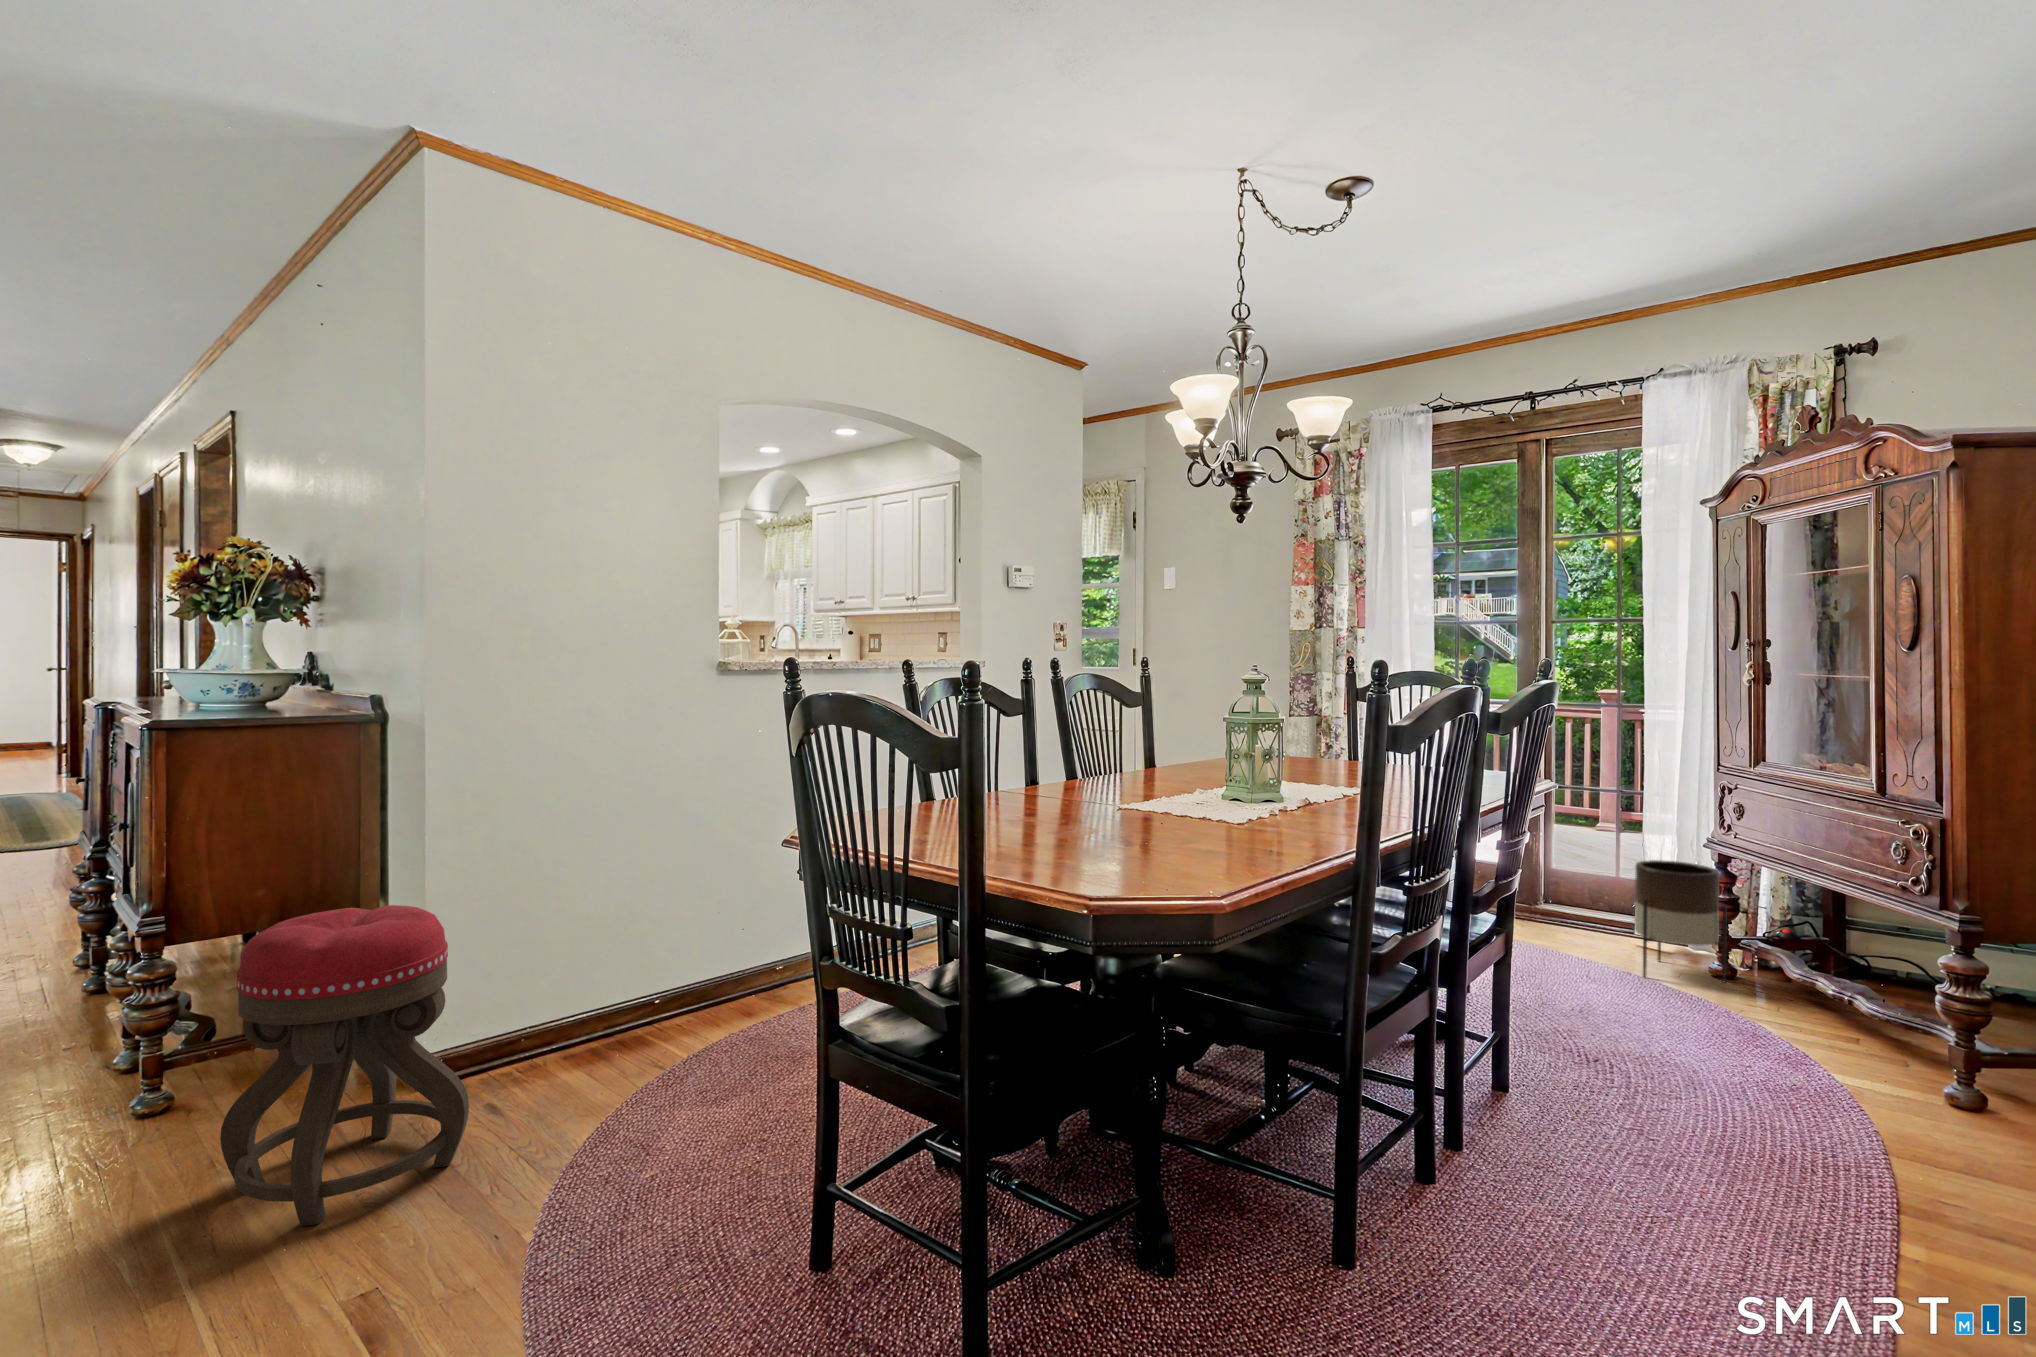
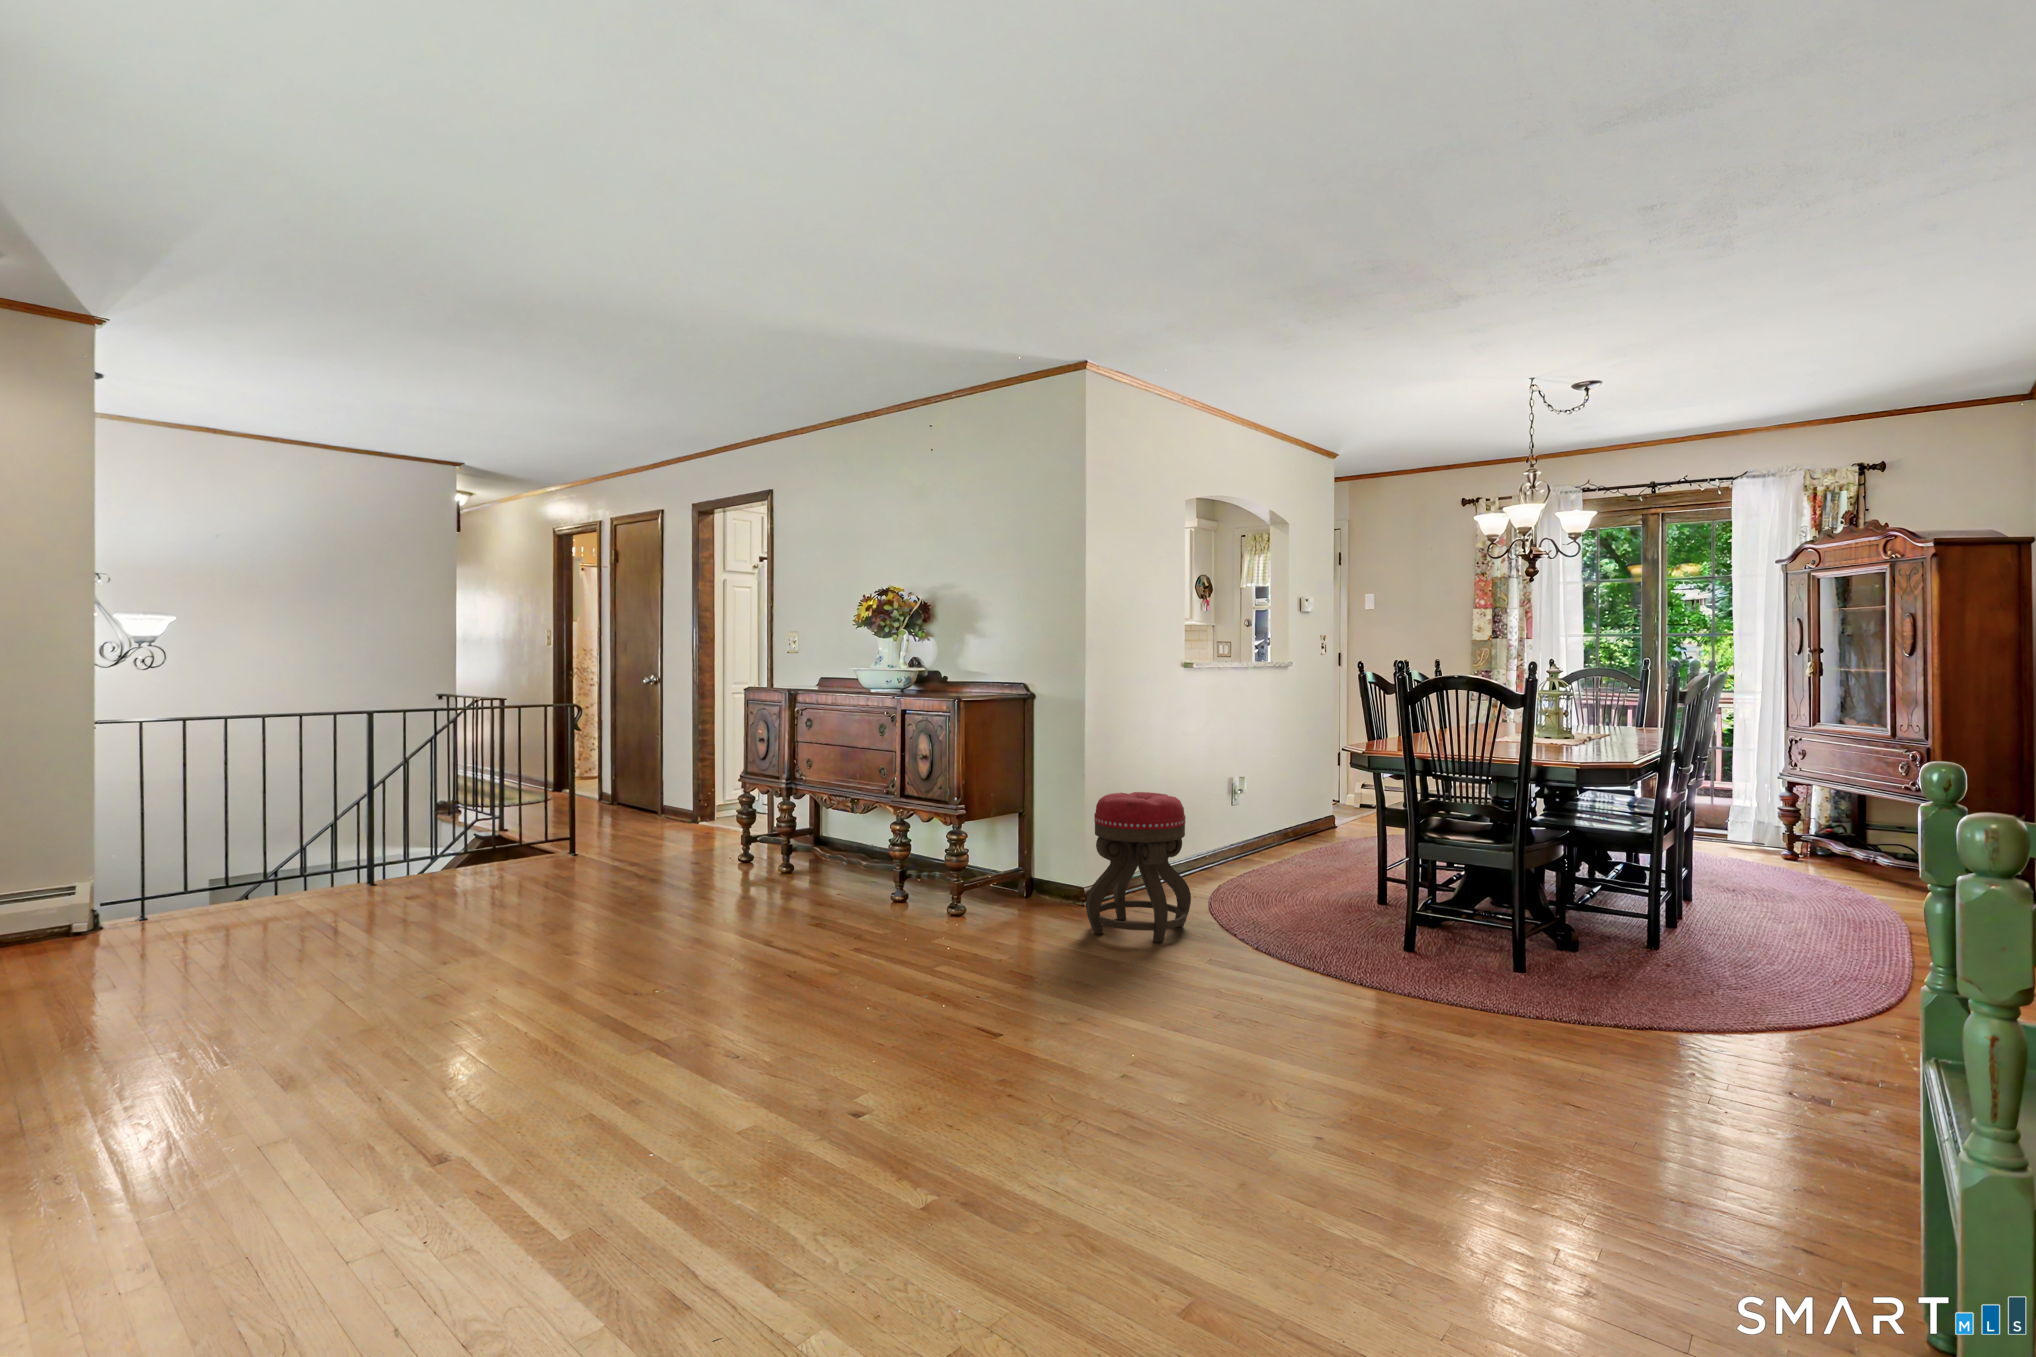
planter: present [1635,860,1726,982] -> none [1735,789,1794,861]

